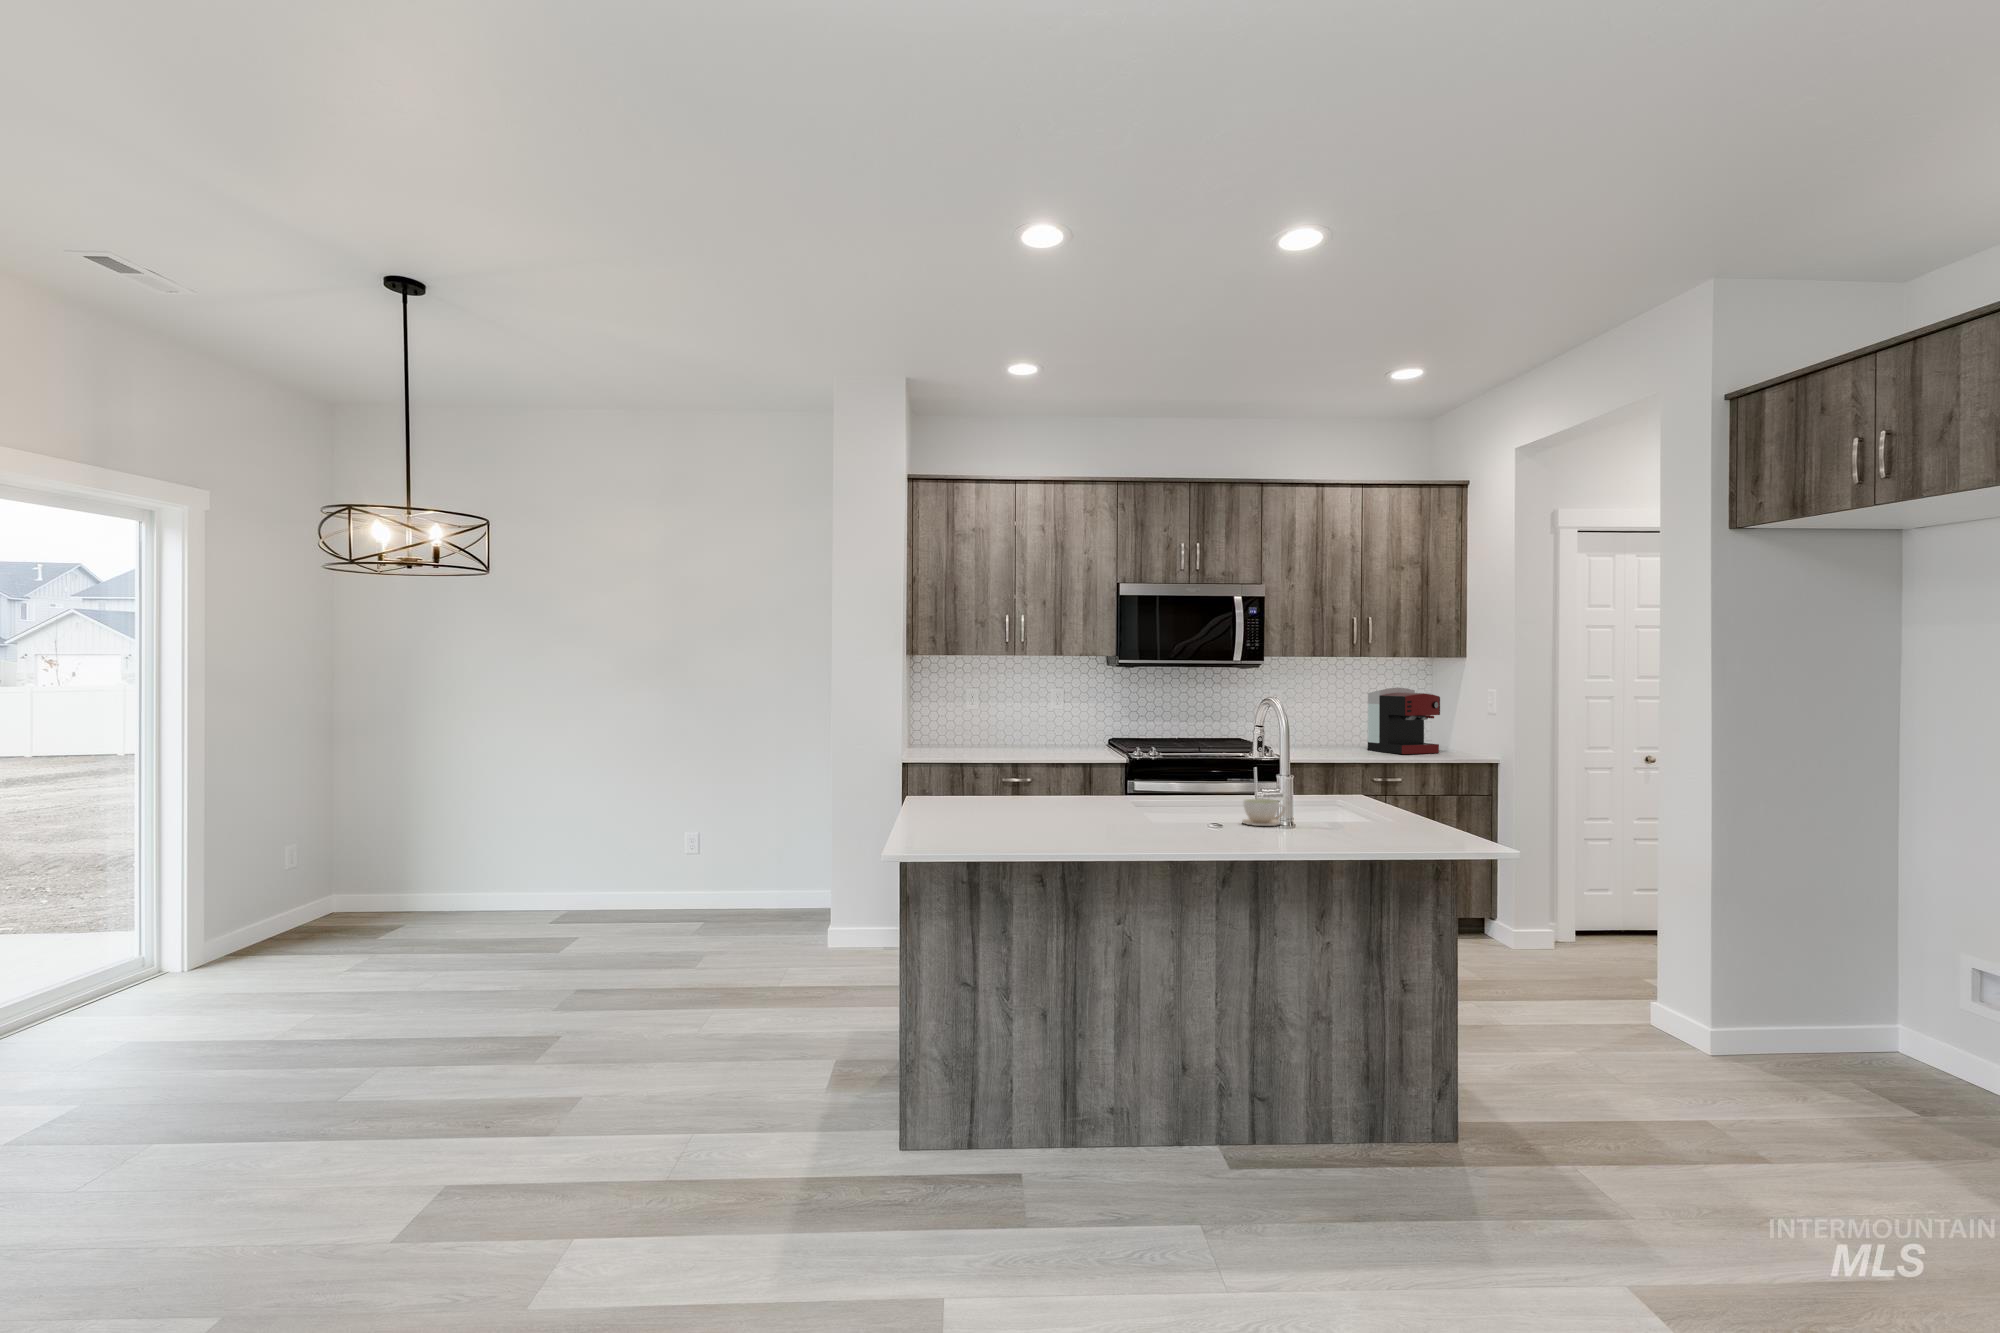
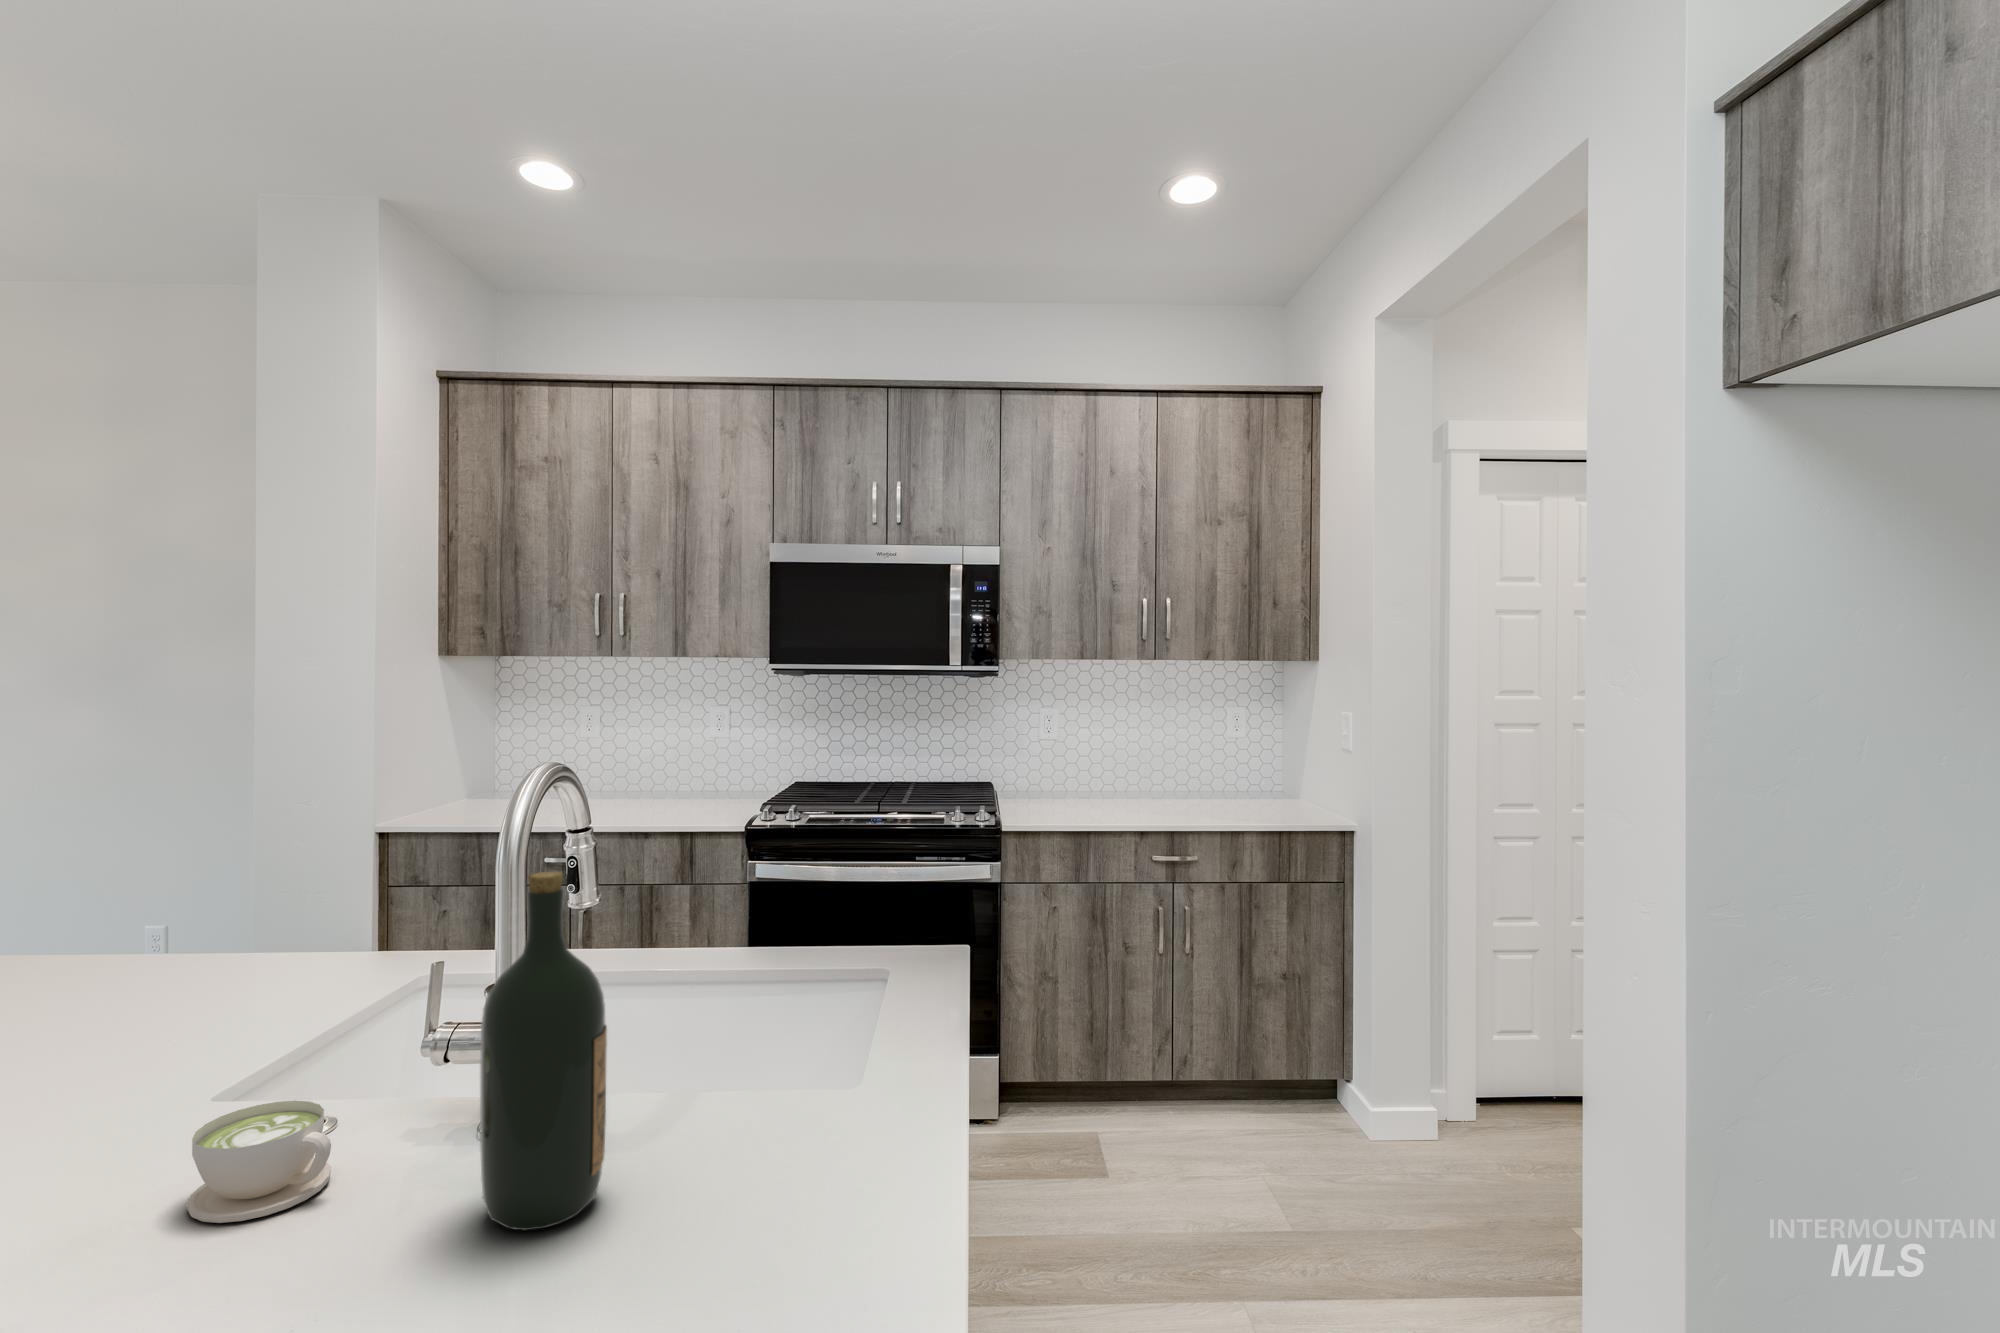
coffee maker: present [1368,687,1440,754] -> none [1171,707,1275,813]
wine bottle: none [1339,719,1377,827] -> present [480,872,607,1231]

